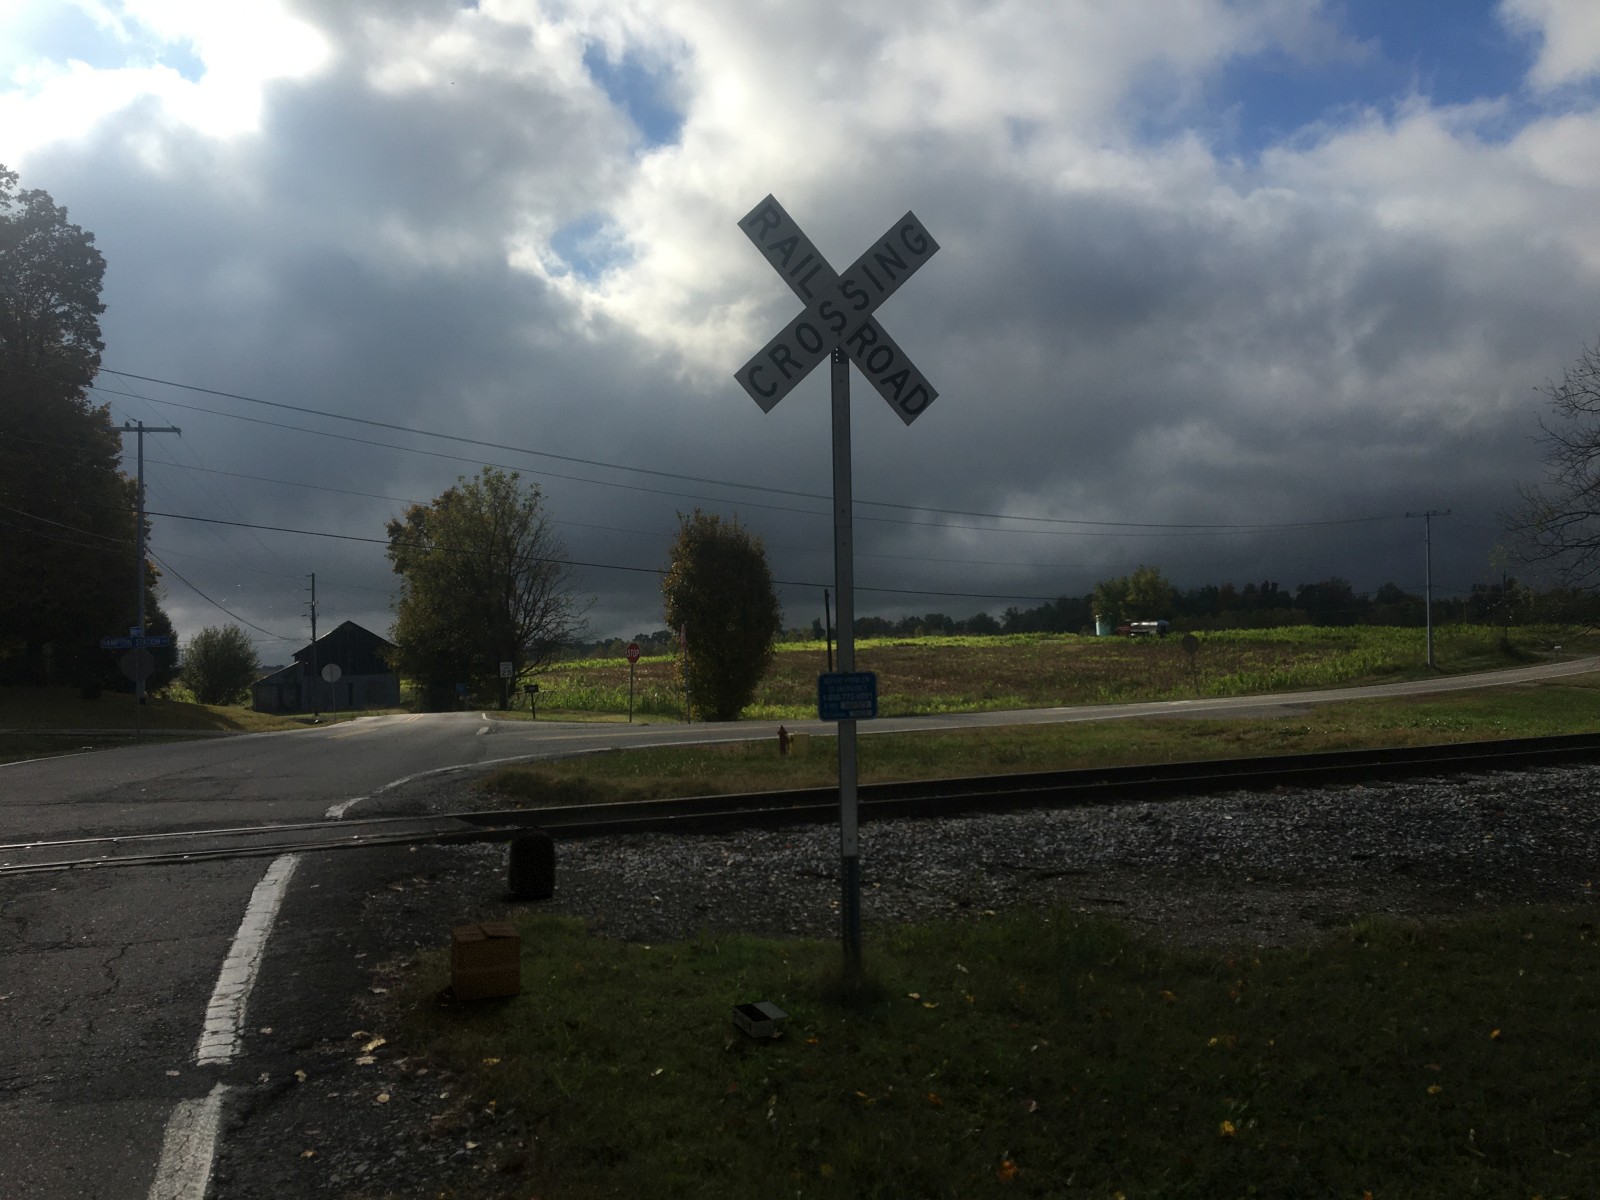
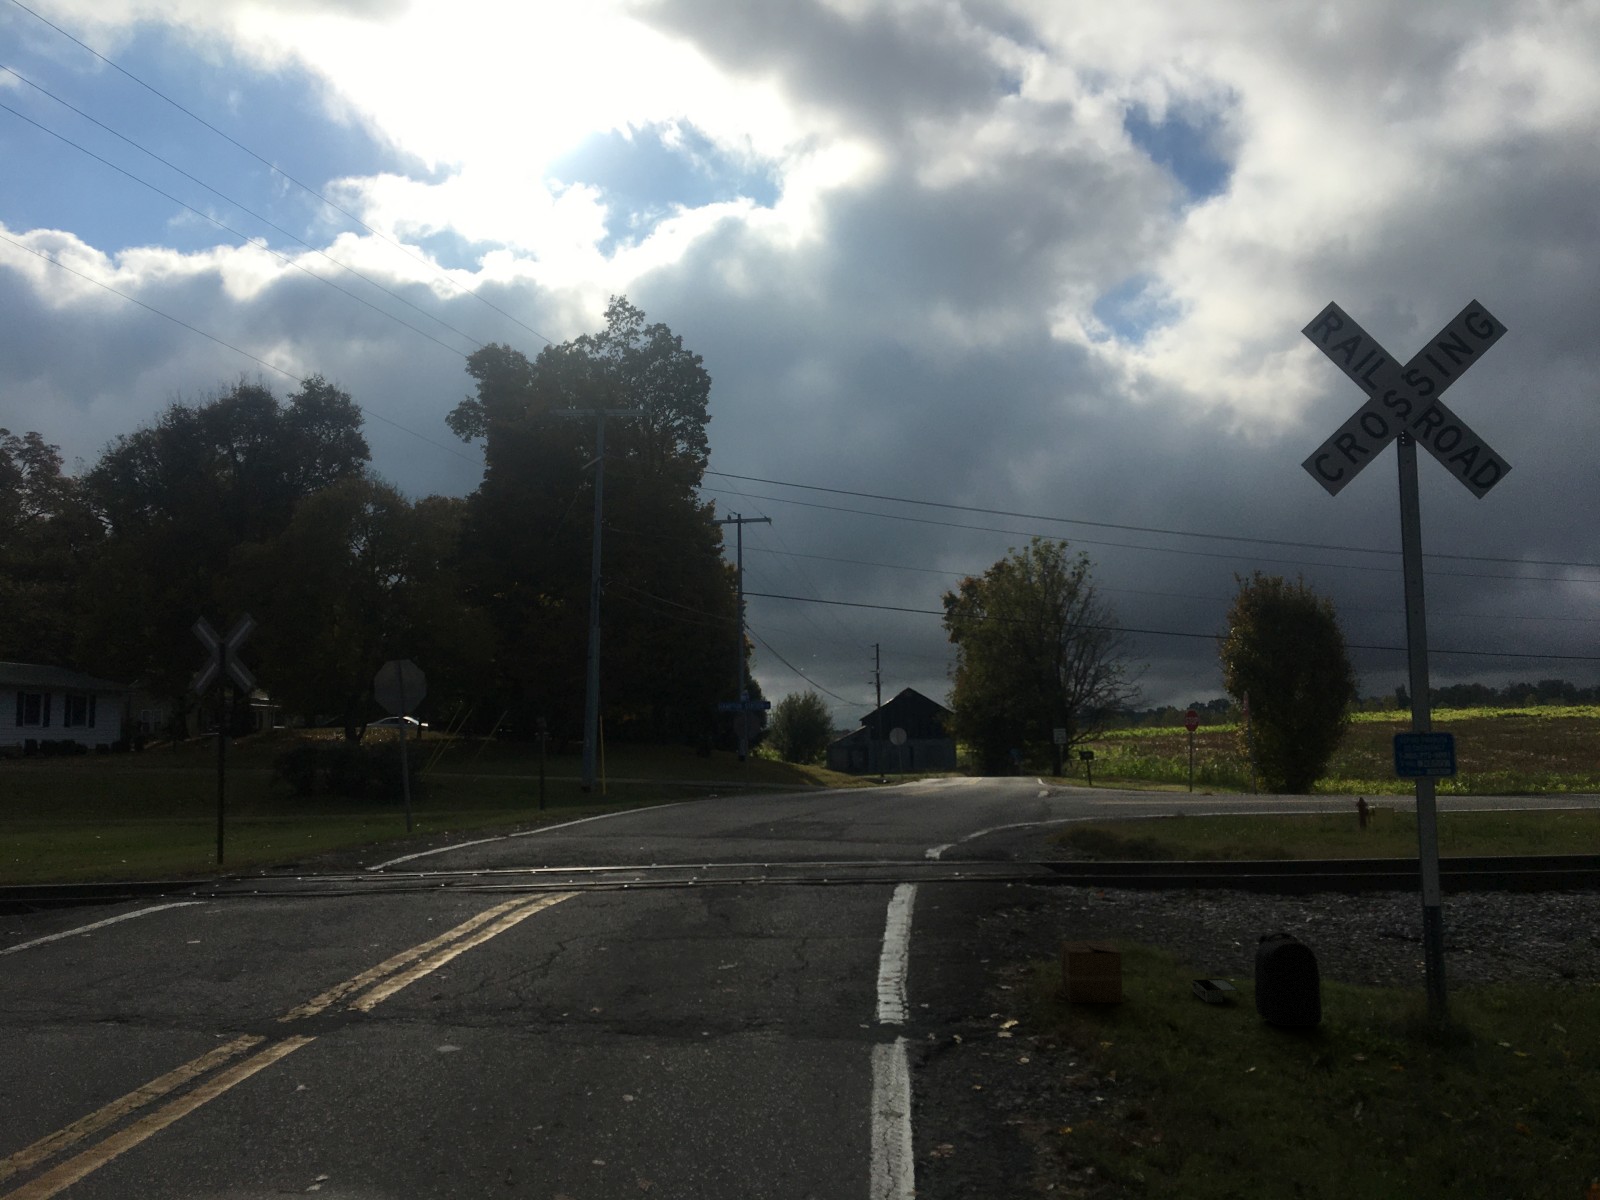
backpack: present [508,825,556,896] -> present [1255,932,1322,1026]
toolbox: present [732,999,792,1038] -> present [1192,979,1238,1003]

